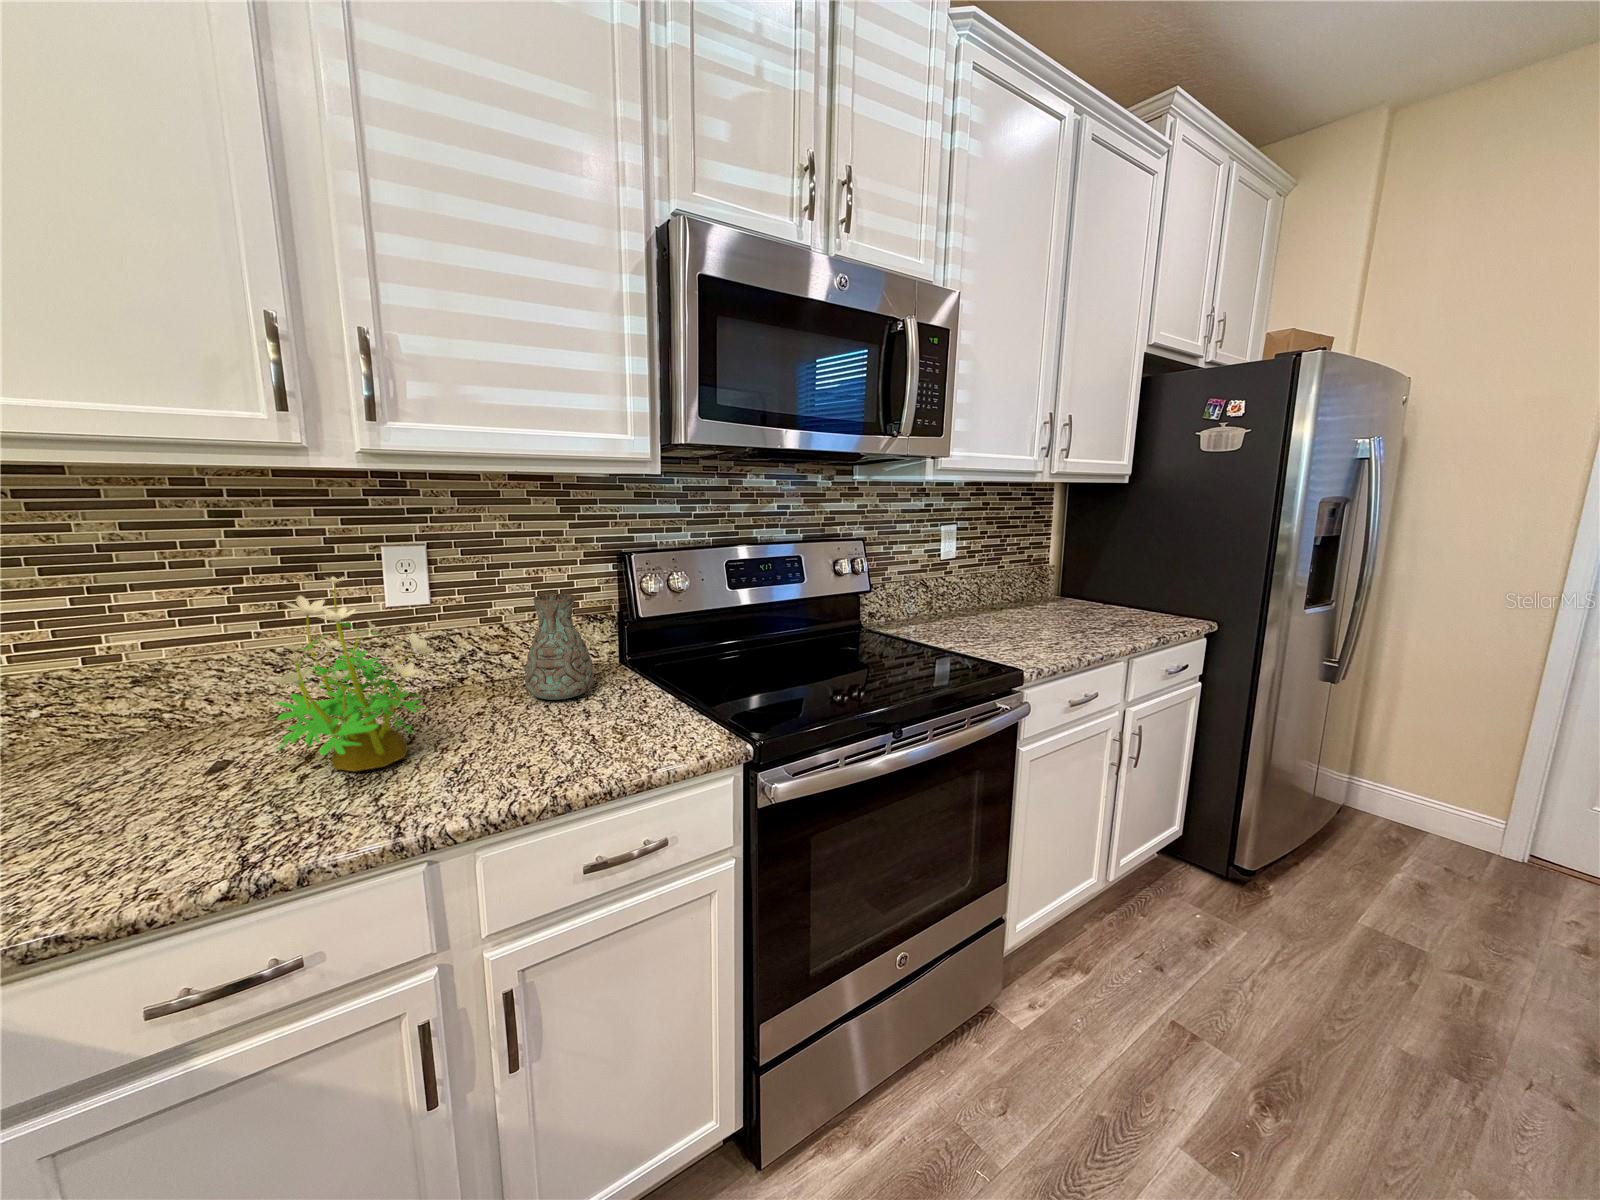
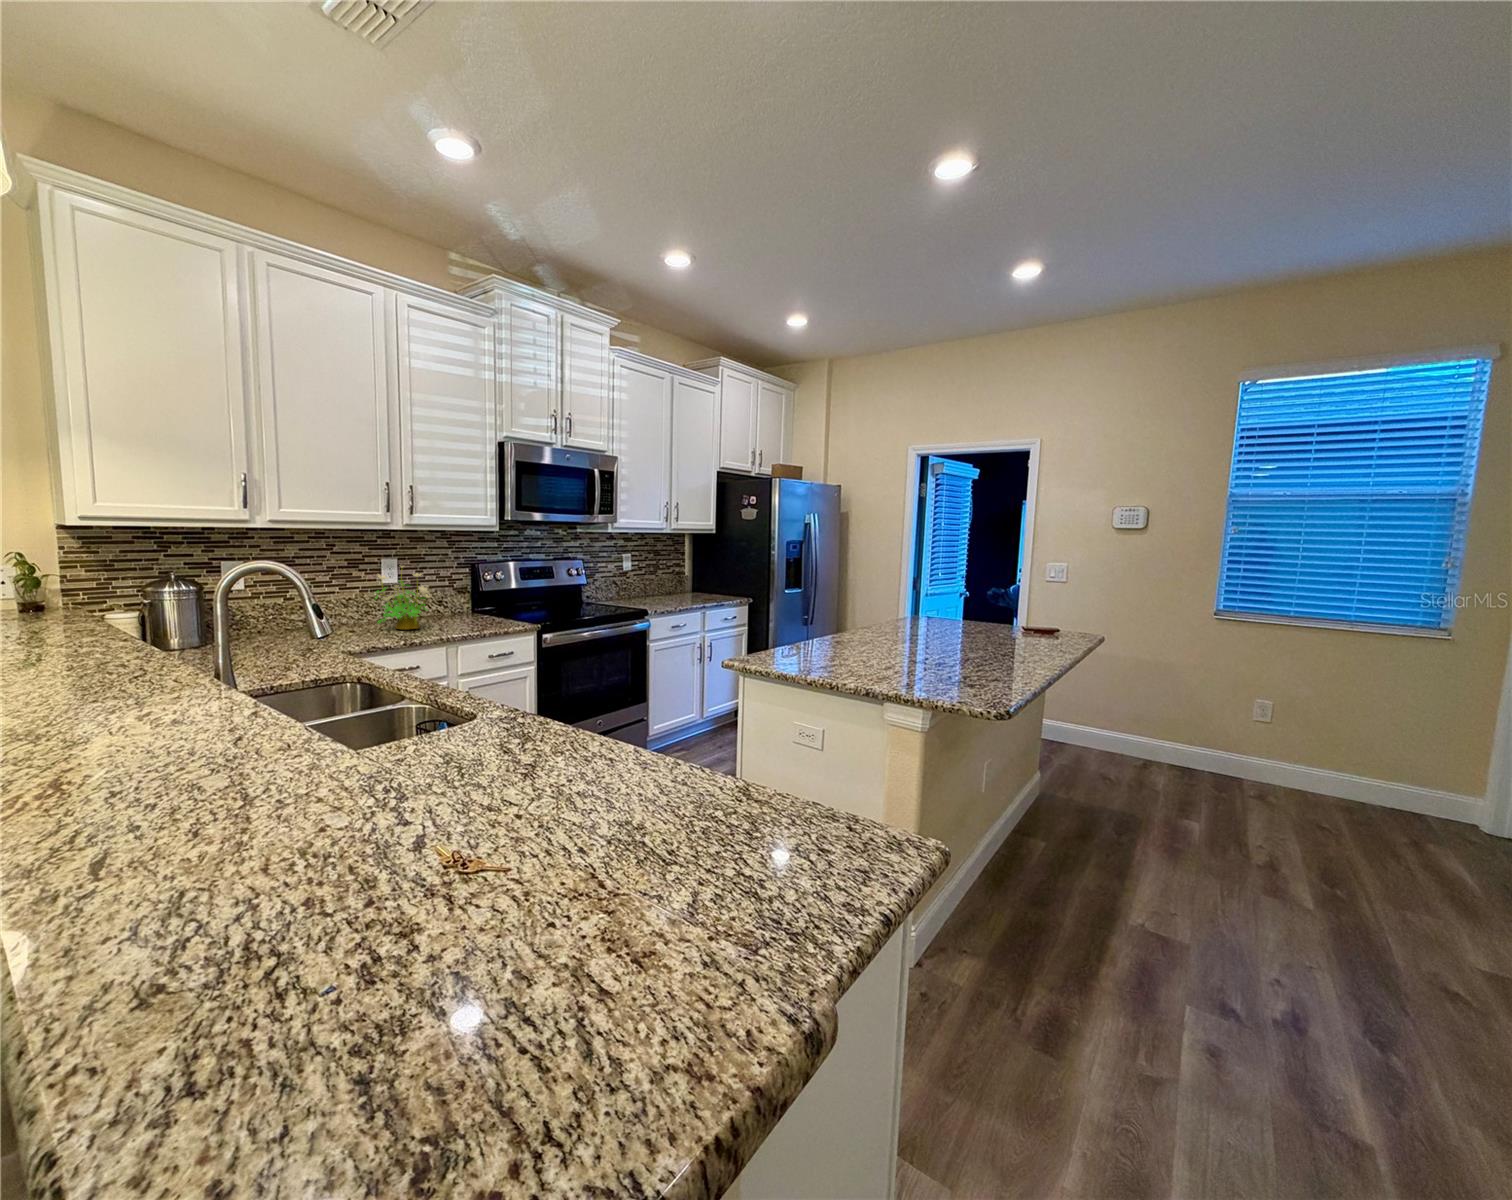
decorative vase: present [525,593,594,700] -> none [443,578,471,619]

